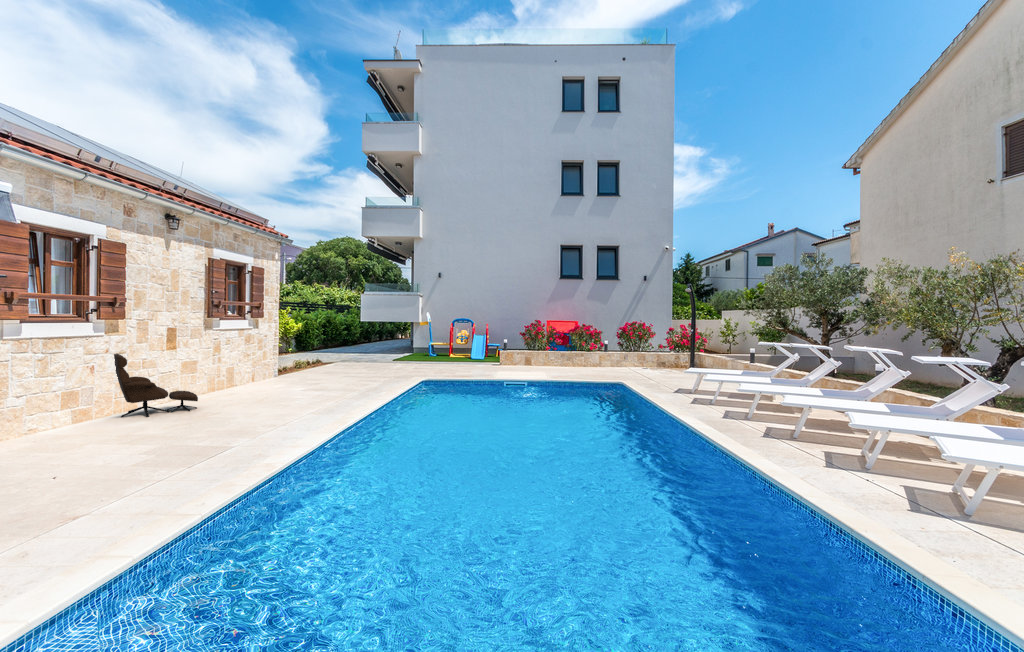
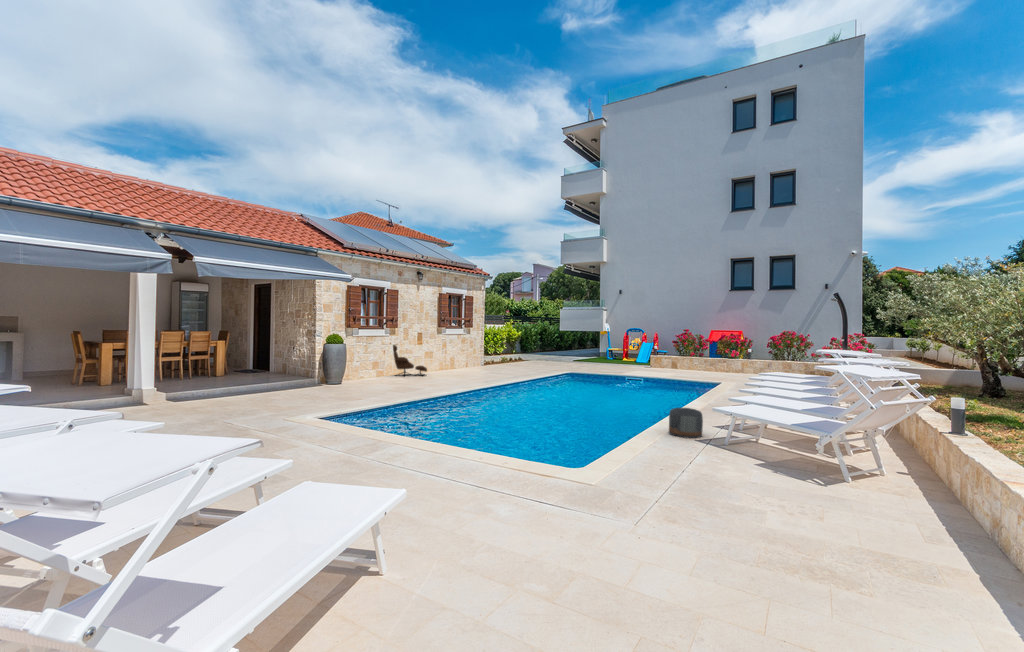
pouf: none [821,447,887,504] -> present [669,408,703,438]

